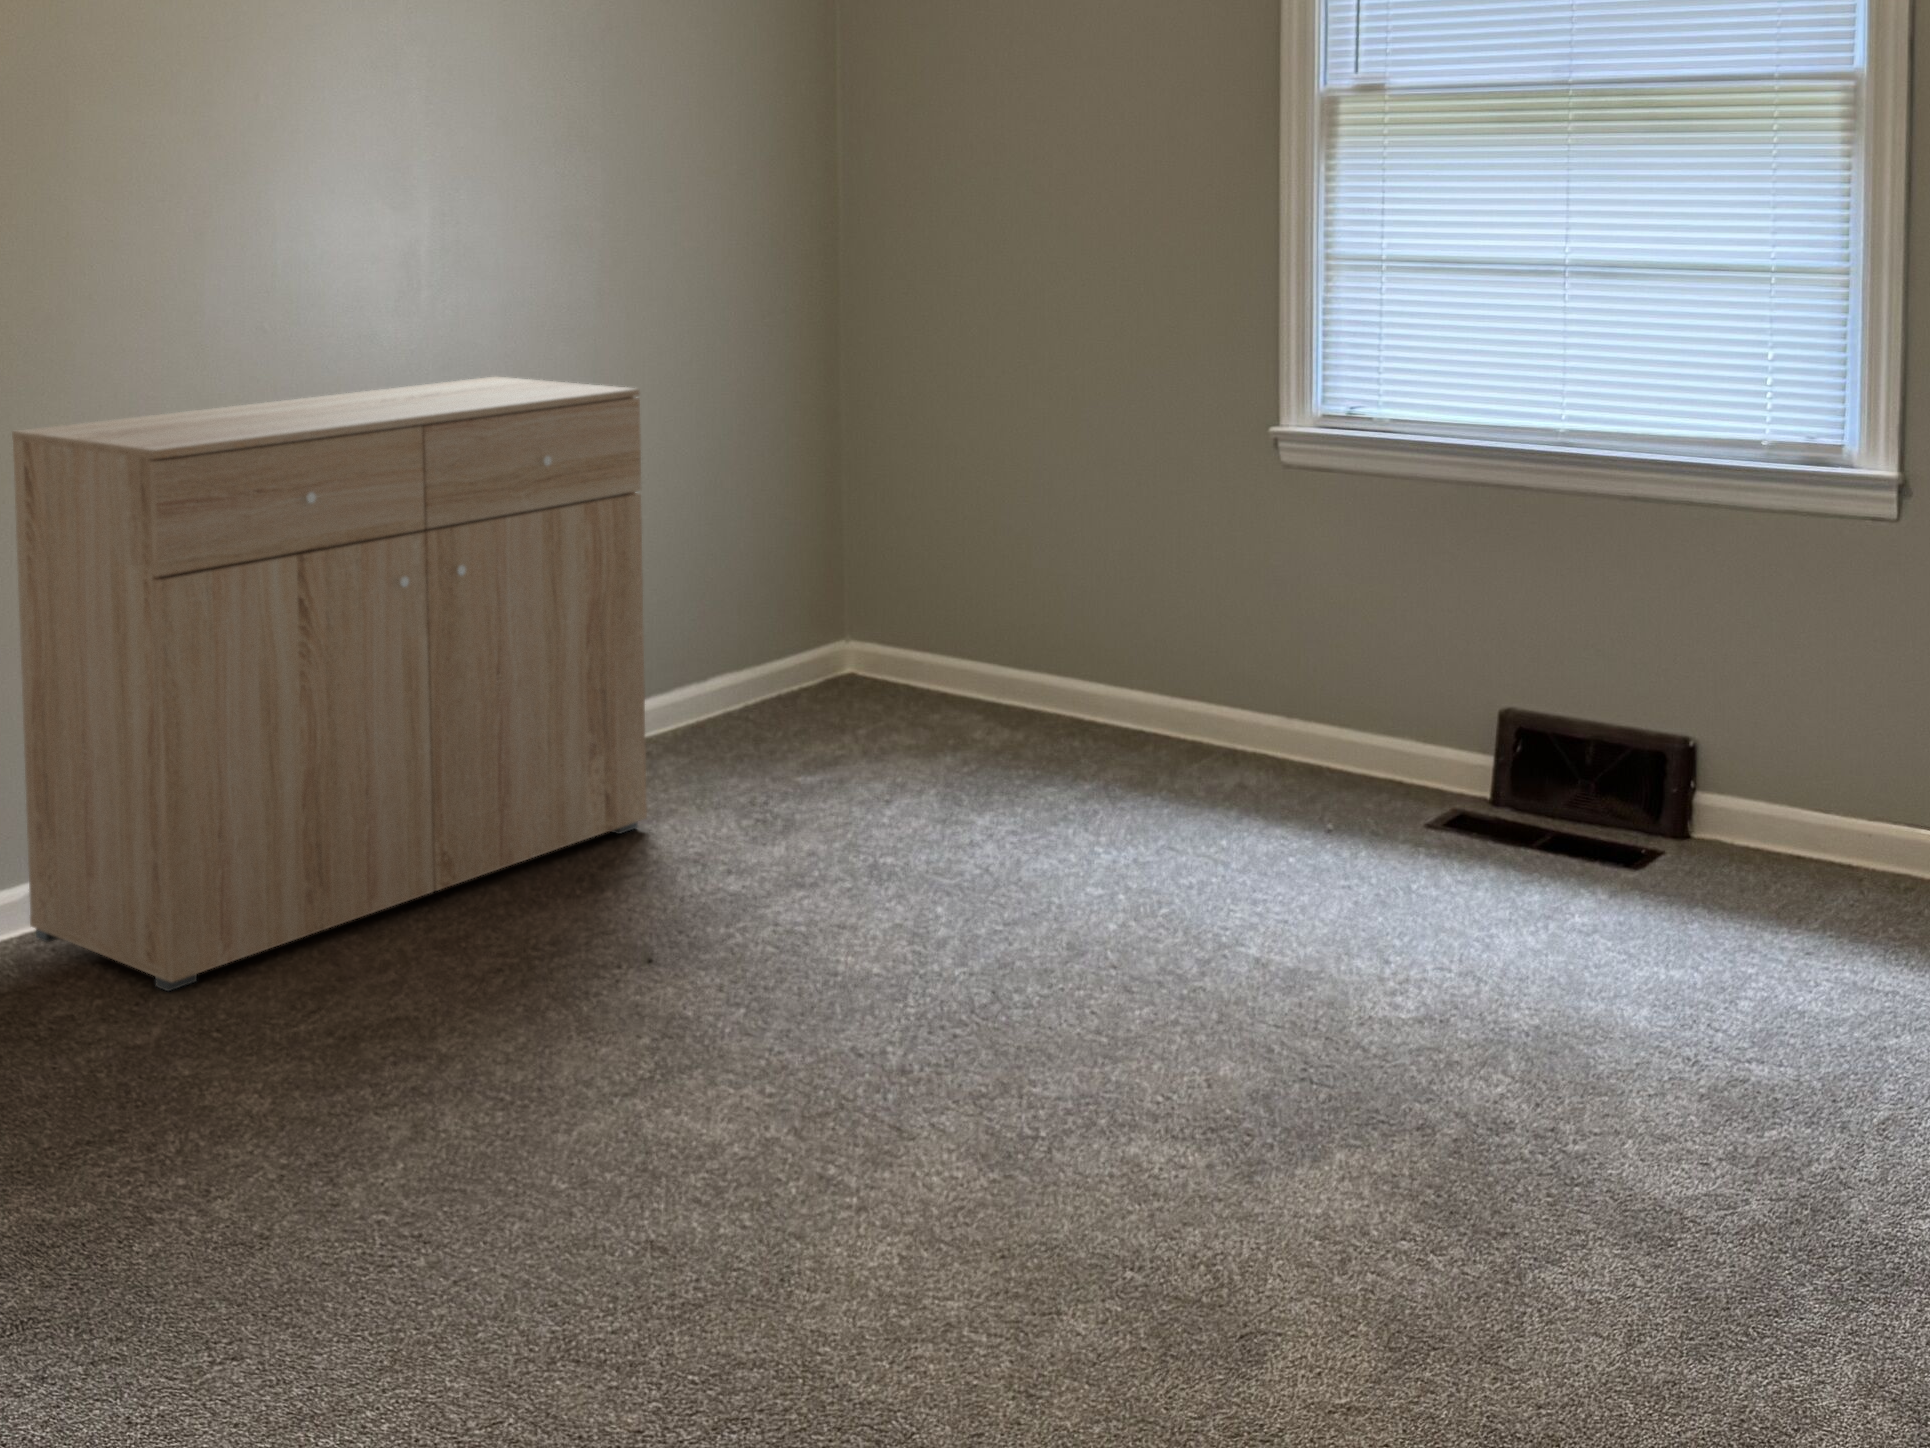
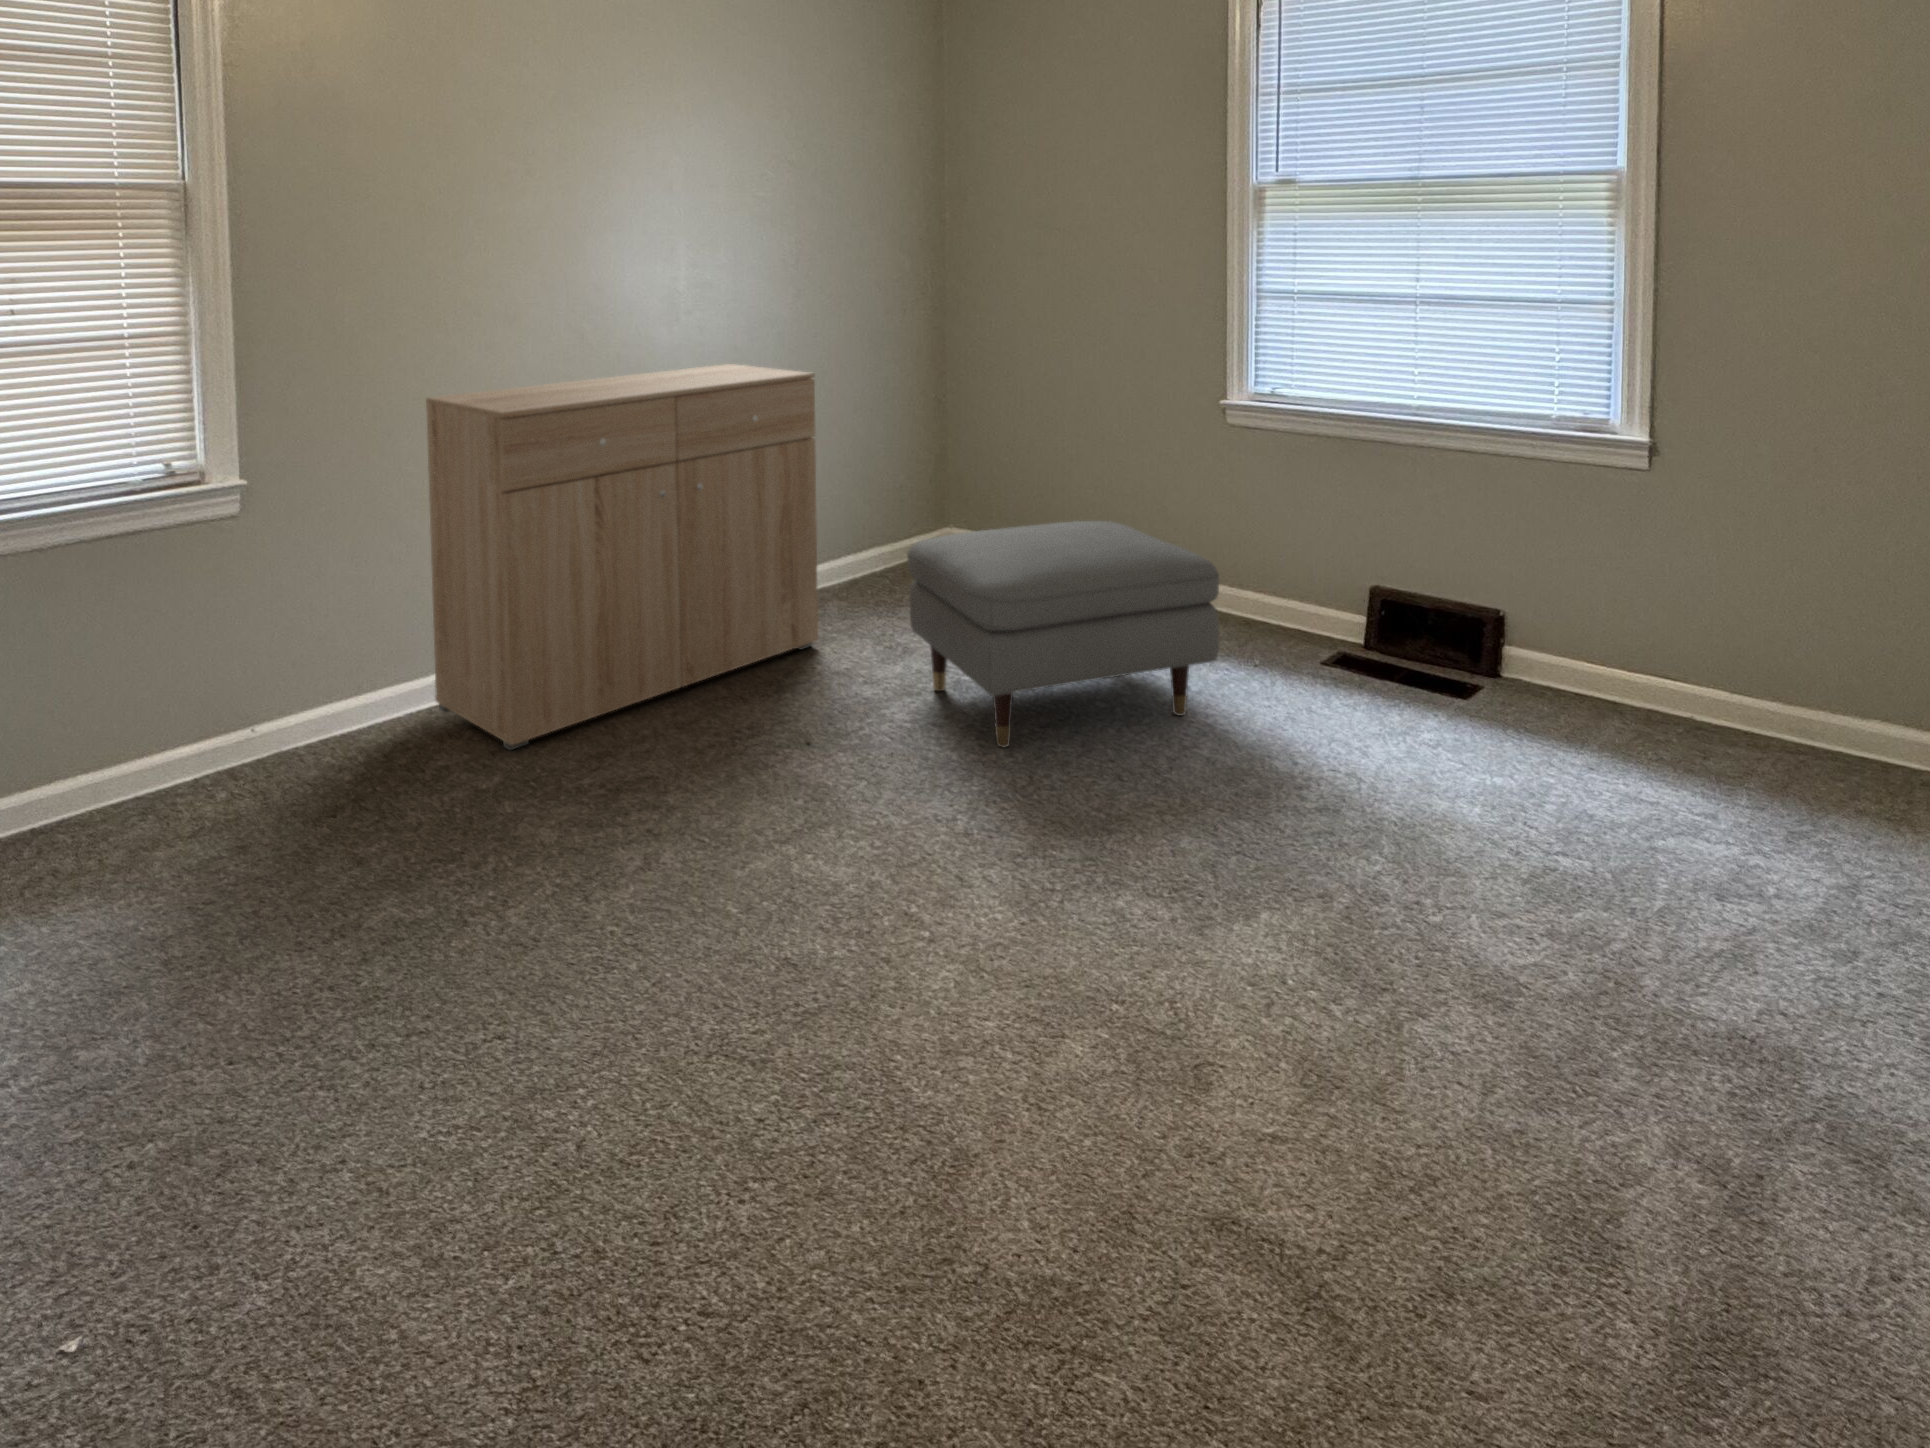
ottoman: none [795,616,1276,958] -> present [907,521,1220,747]

